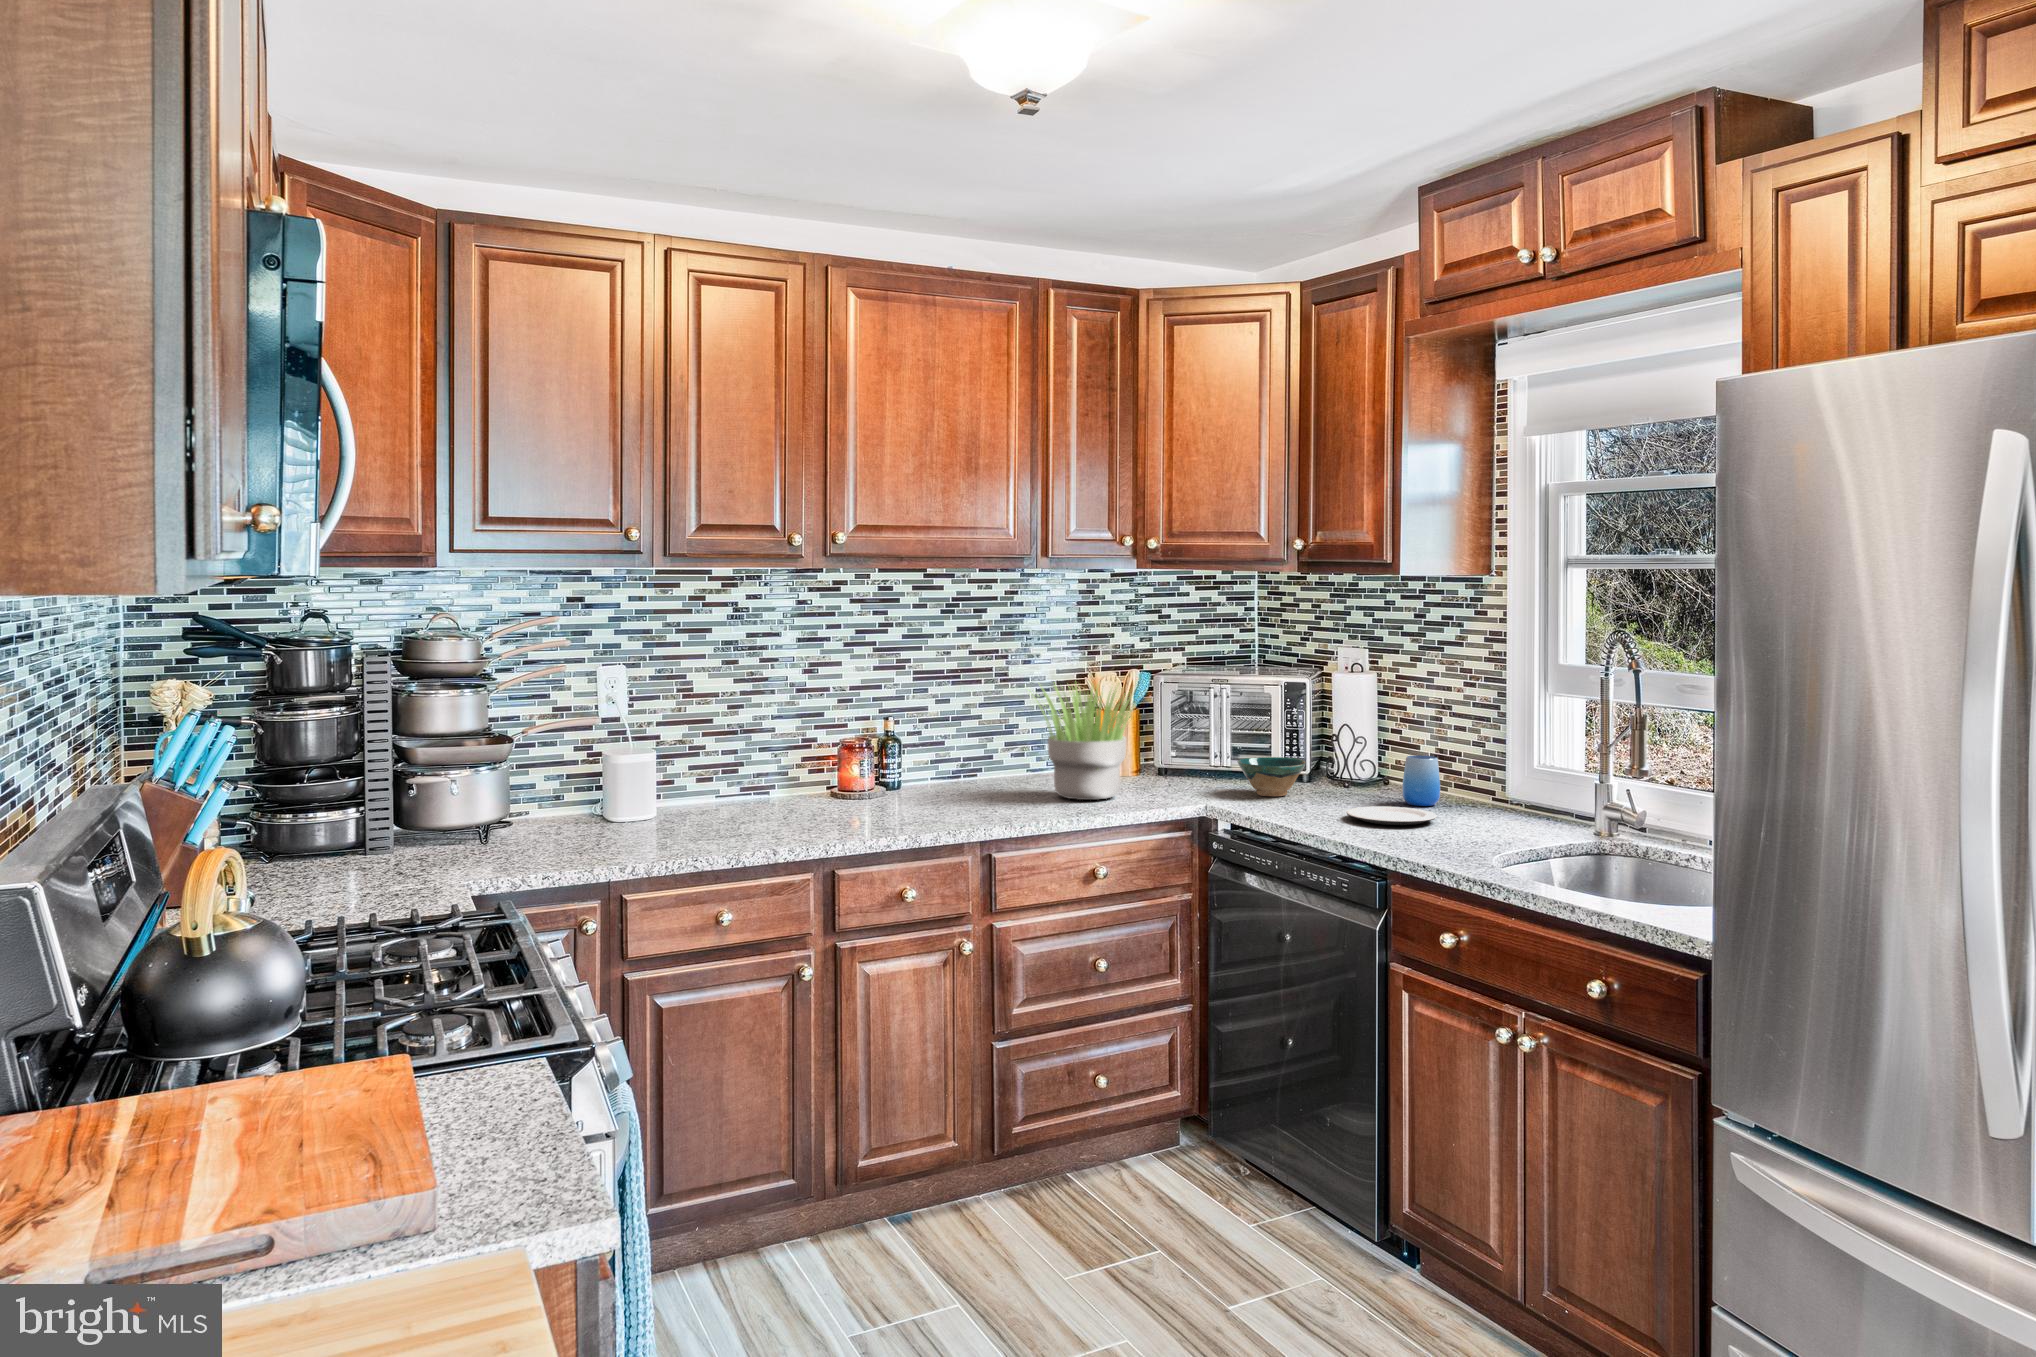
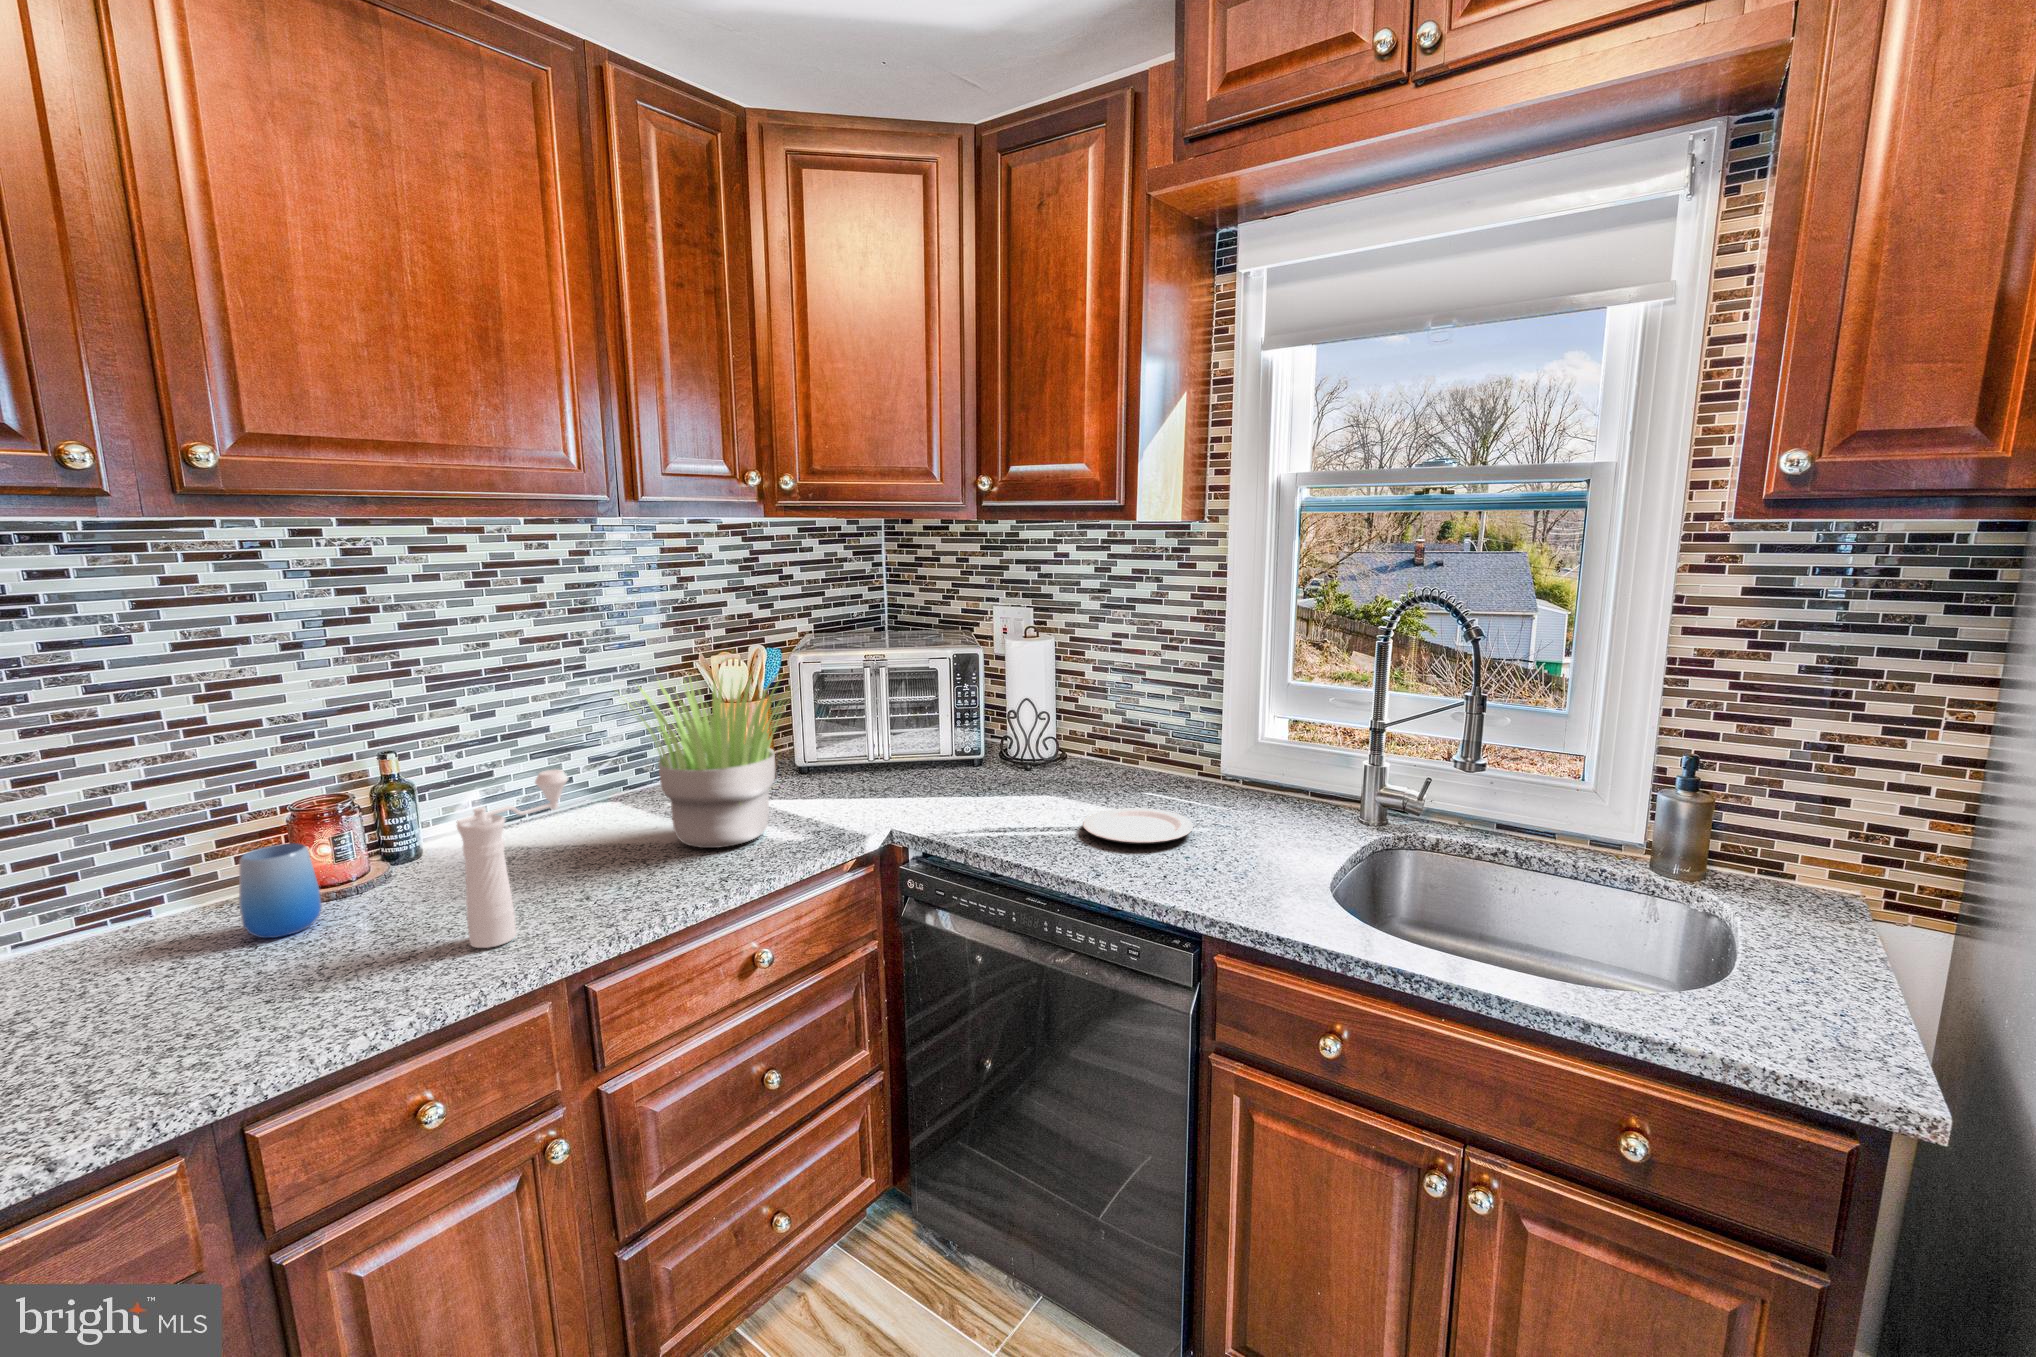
pepper mill: none [931,724,991,820] -> present [457,769,568,948]
cup: present [1402,755,1440,806] -> present [239,843,322,938]
bowl: present [1237,757,1306,796] -> none [915,747,998,802]

